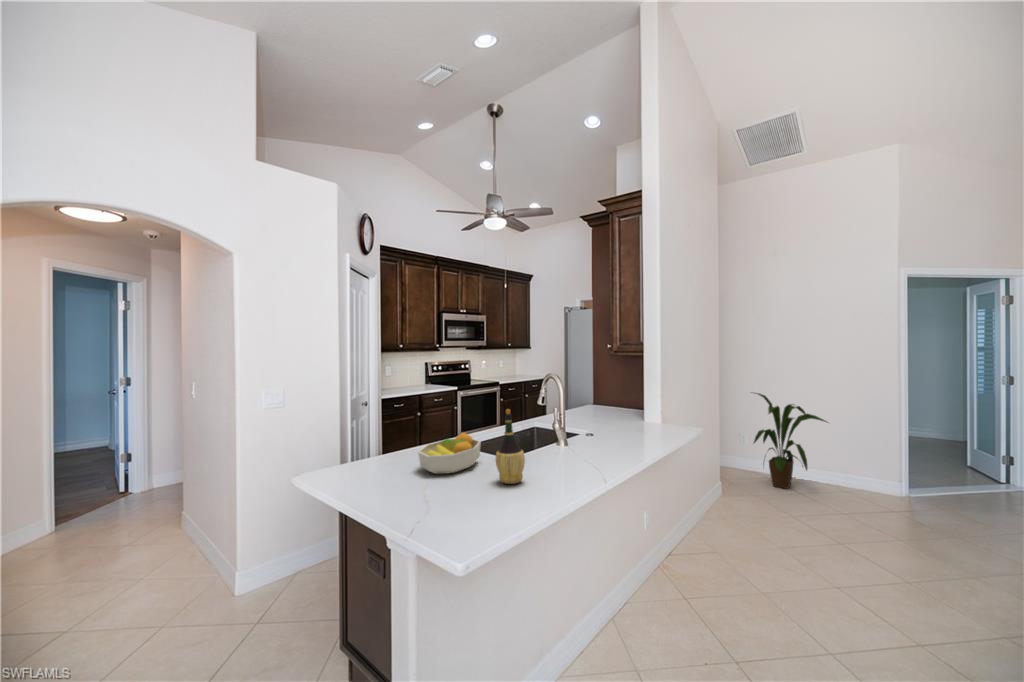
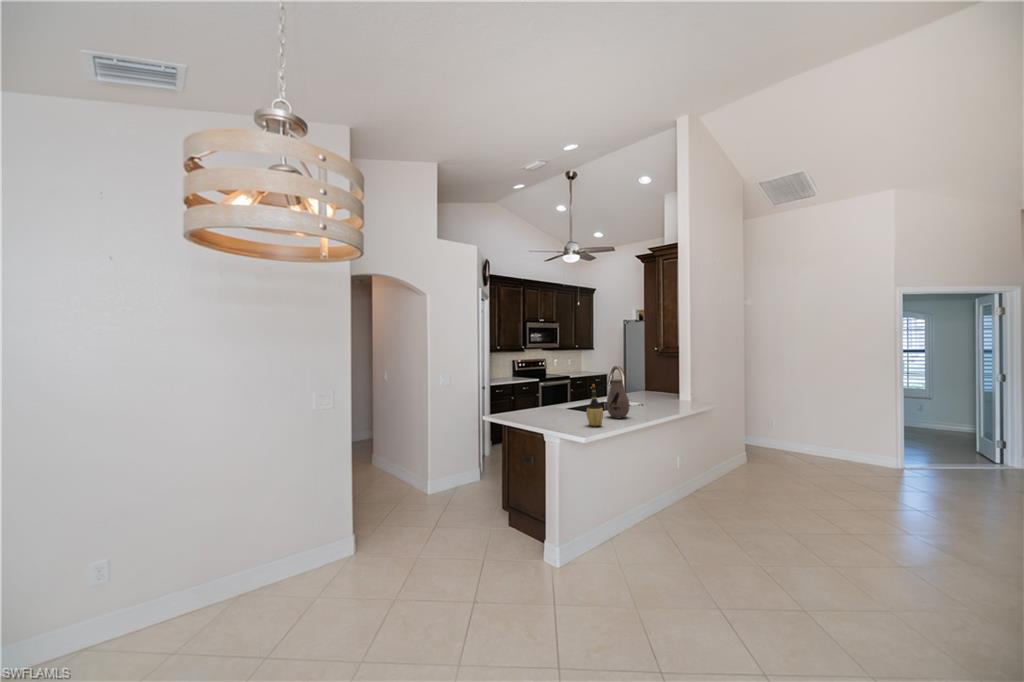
house plant: present [754,393,827,489] -> none [773,385,839,461]
vase: none [534,396,570,461] -> present [607,379,630,418]
fruit bowl: present [418,433,481,474] -> none [539,400,574,422]

